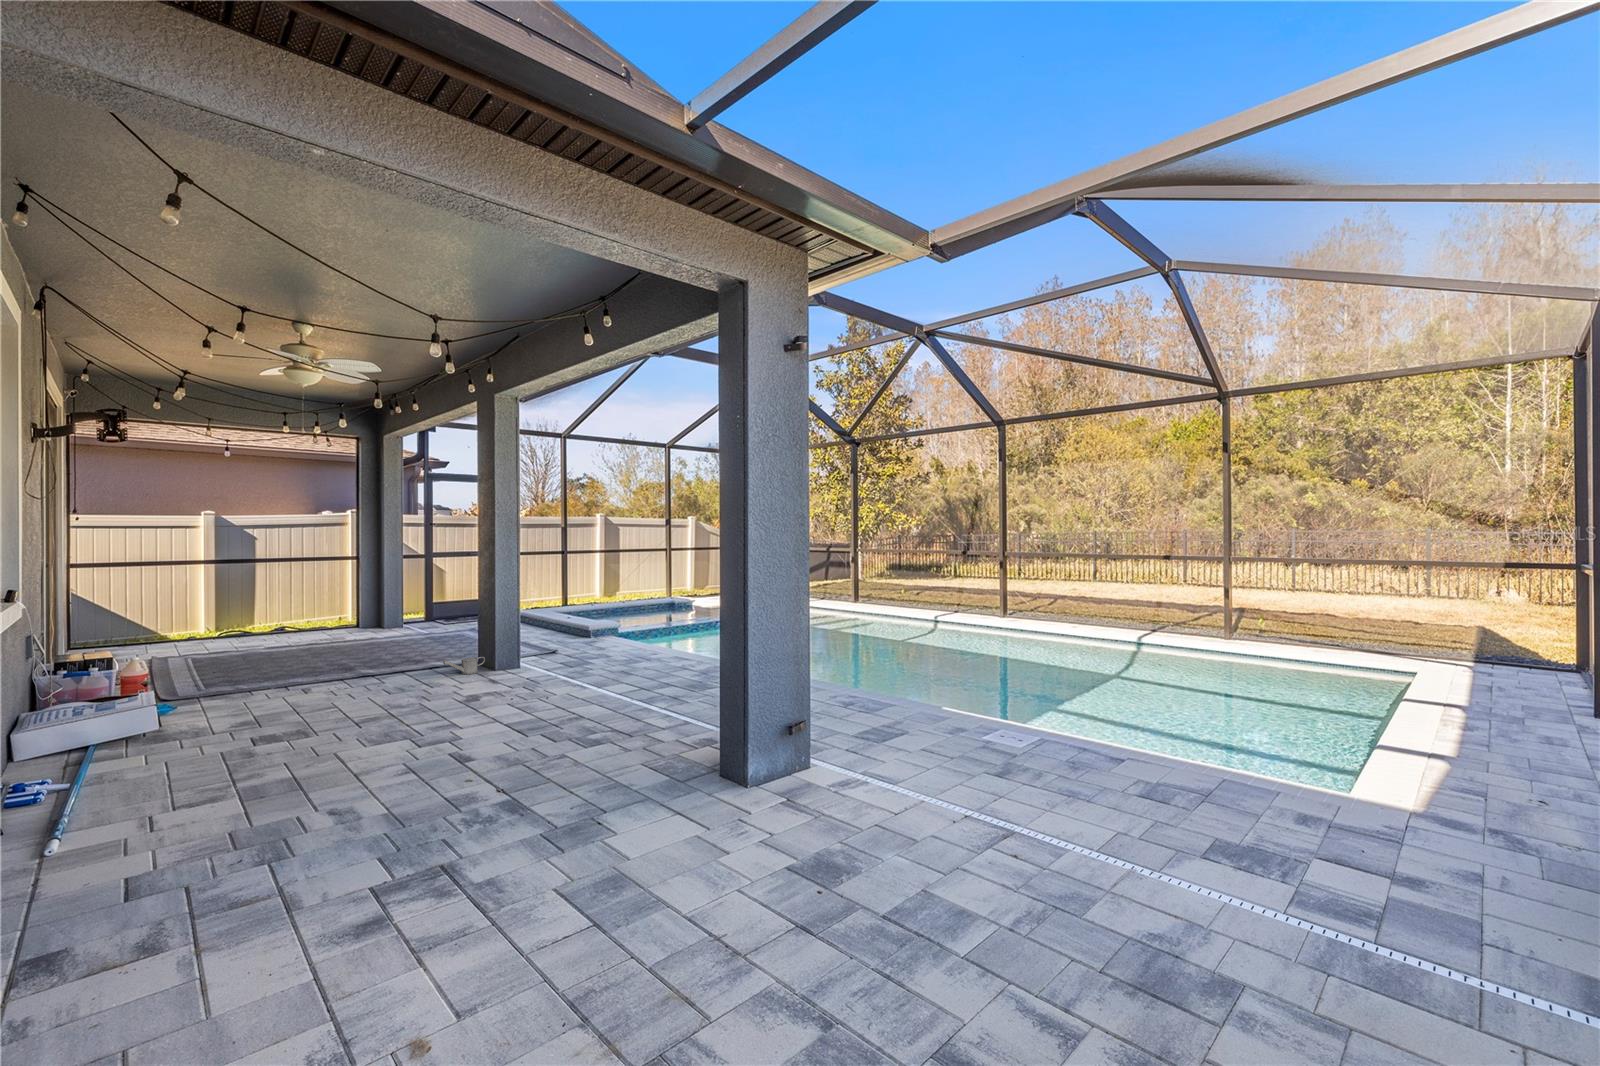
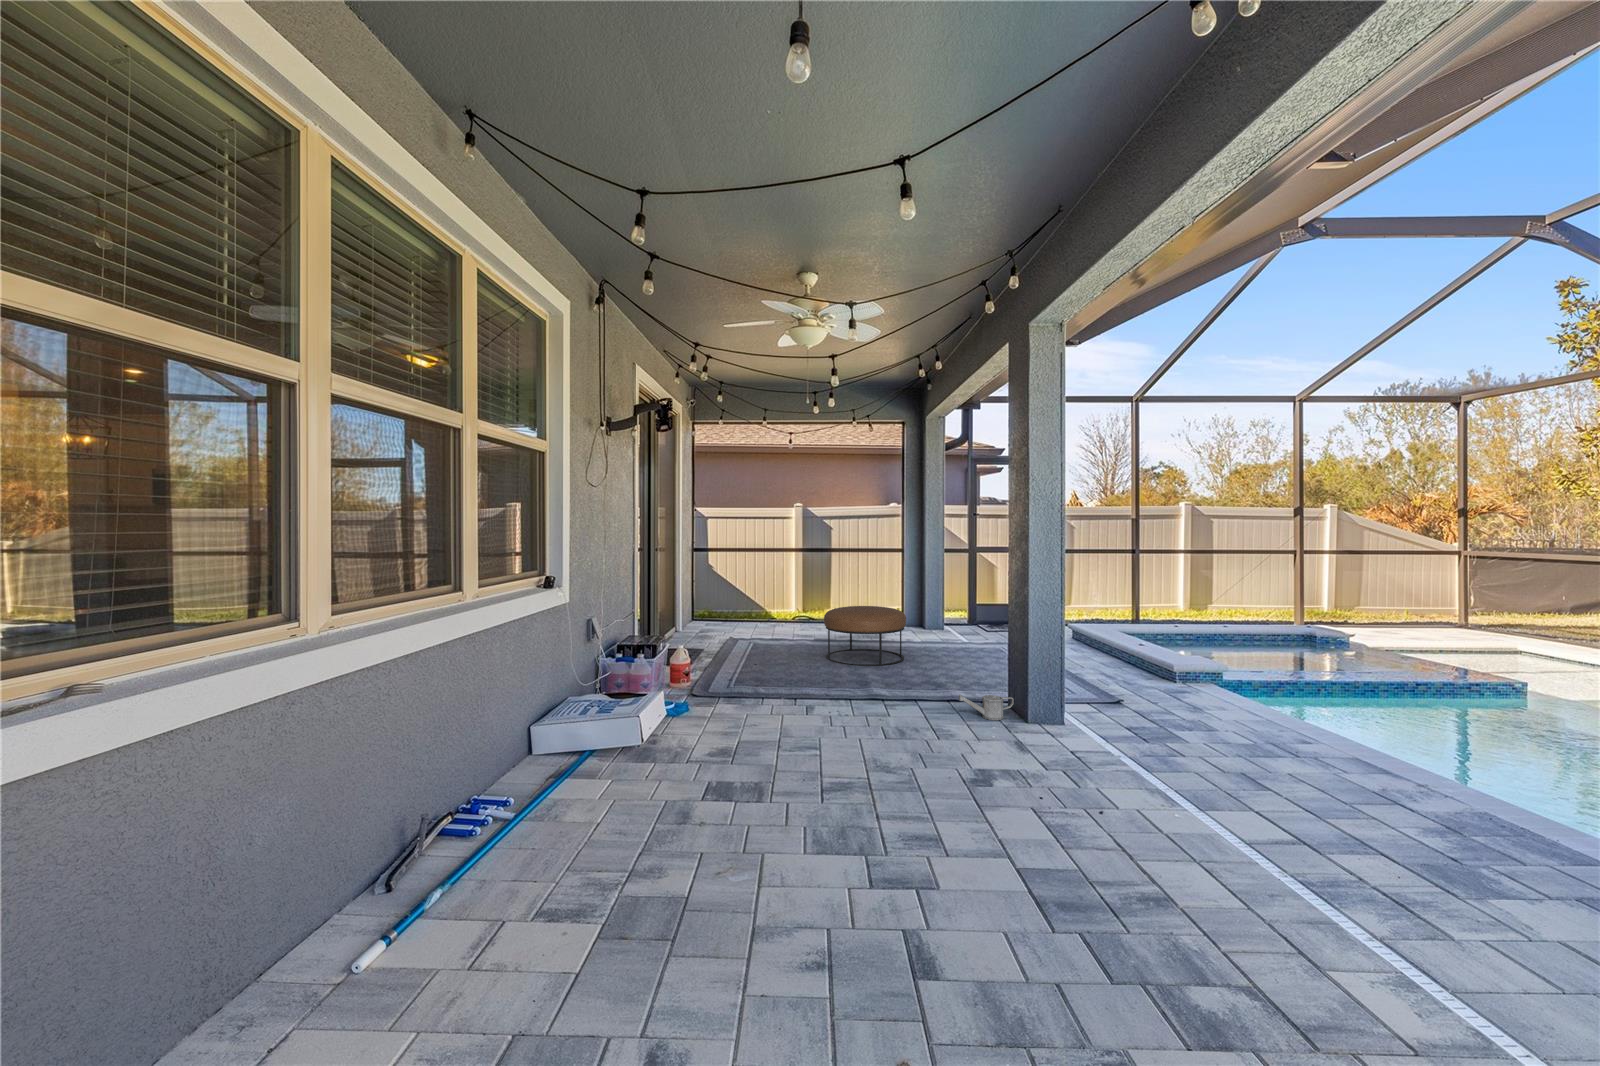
ottoman: none [285,609,376,663] -> present [824,606,906,666]

